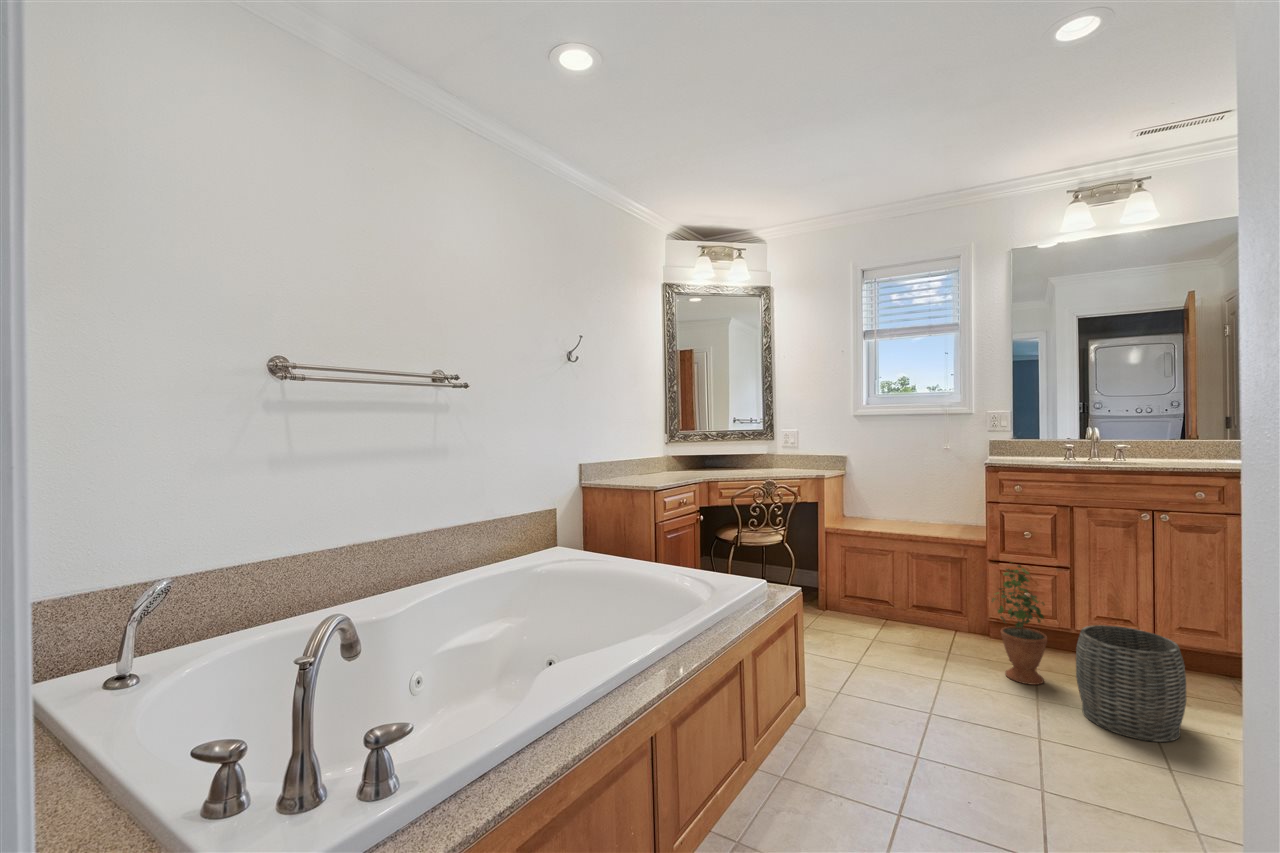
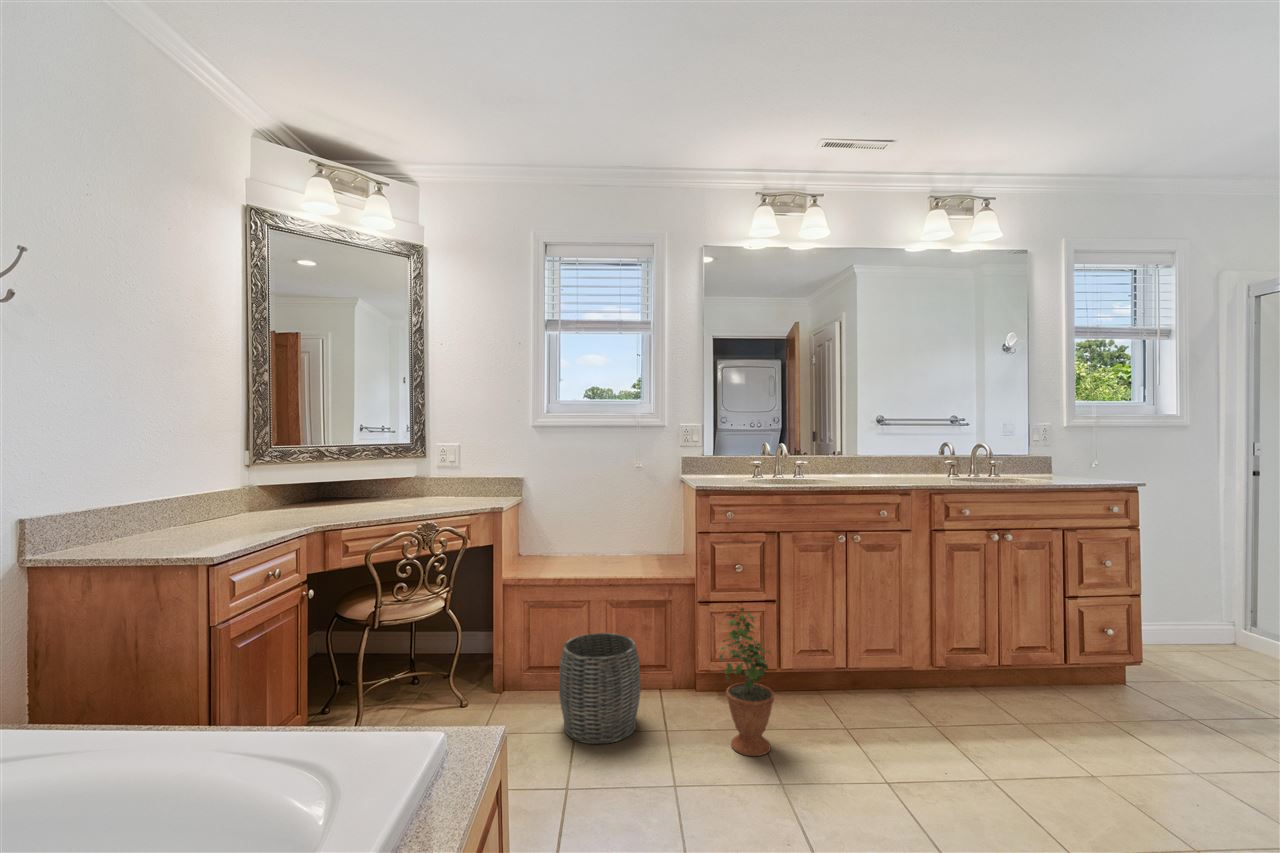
woven basket: present [1076,625,1186,742] -> present [559,633,640,744]

